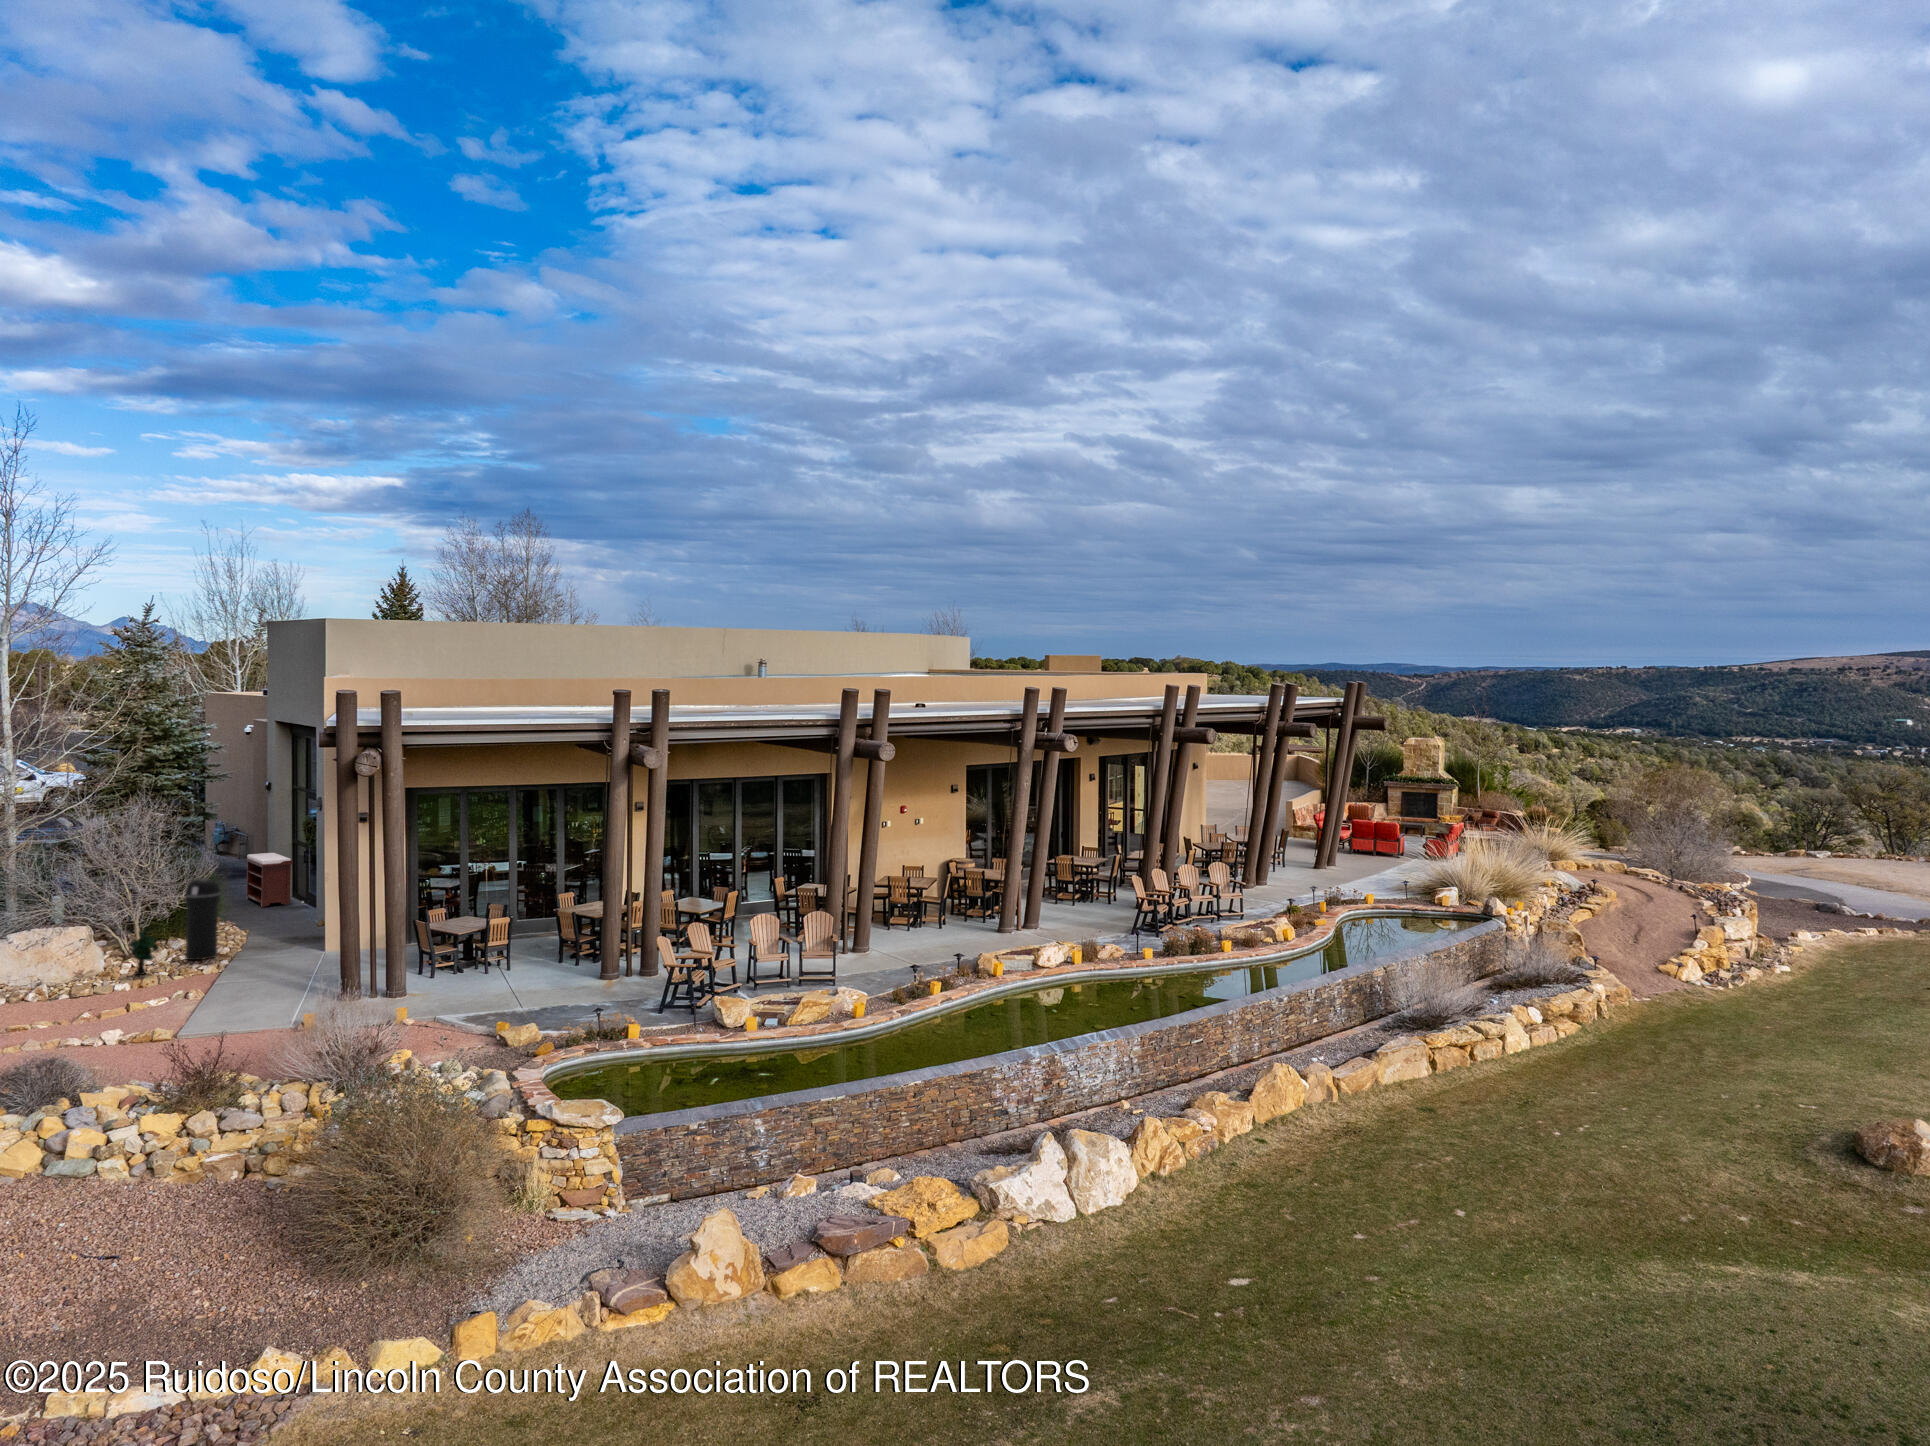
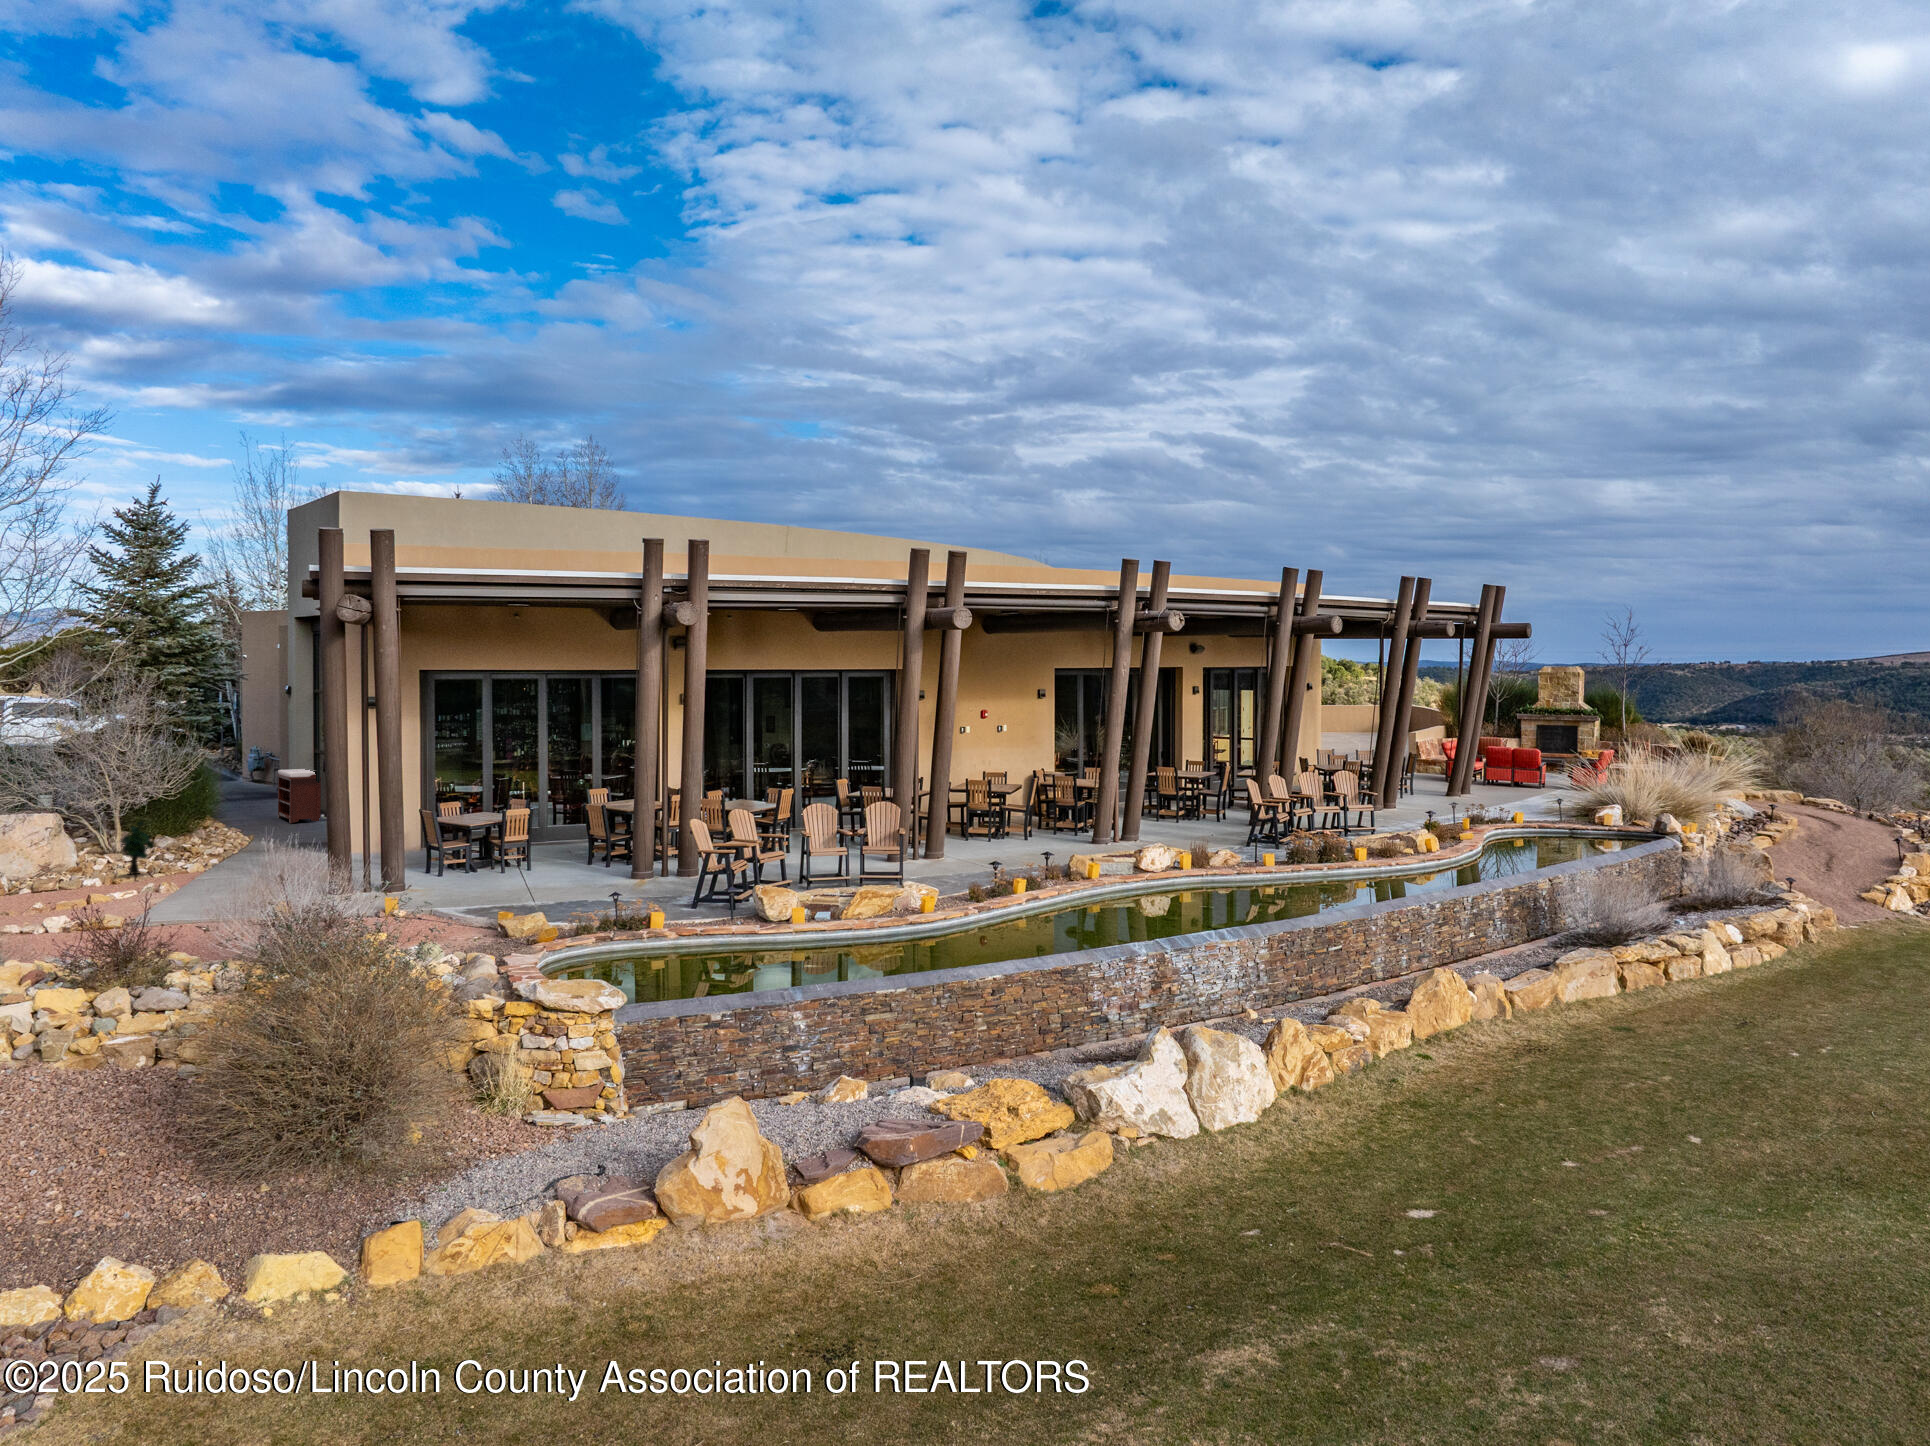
trash can: present [185,878,221,960] -> none [187,773,227,863]

